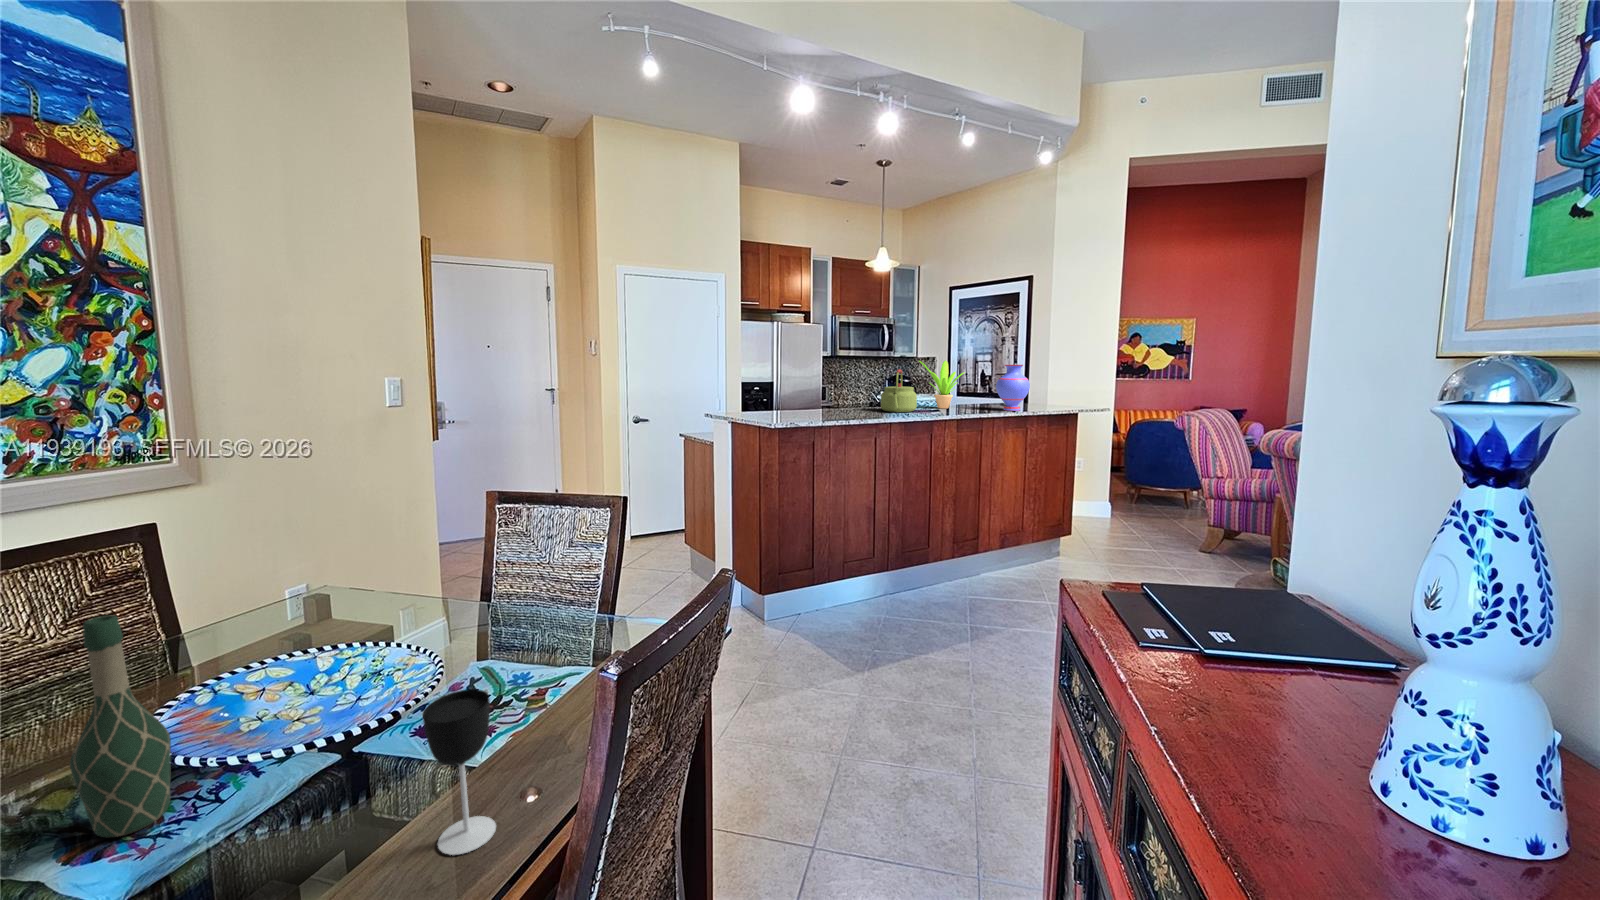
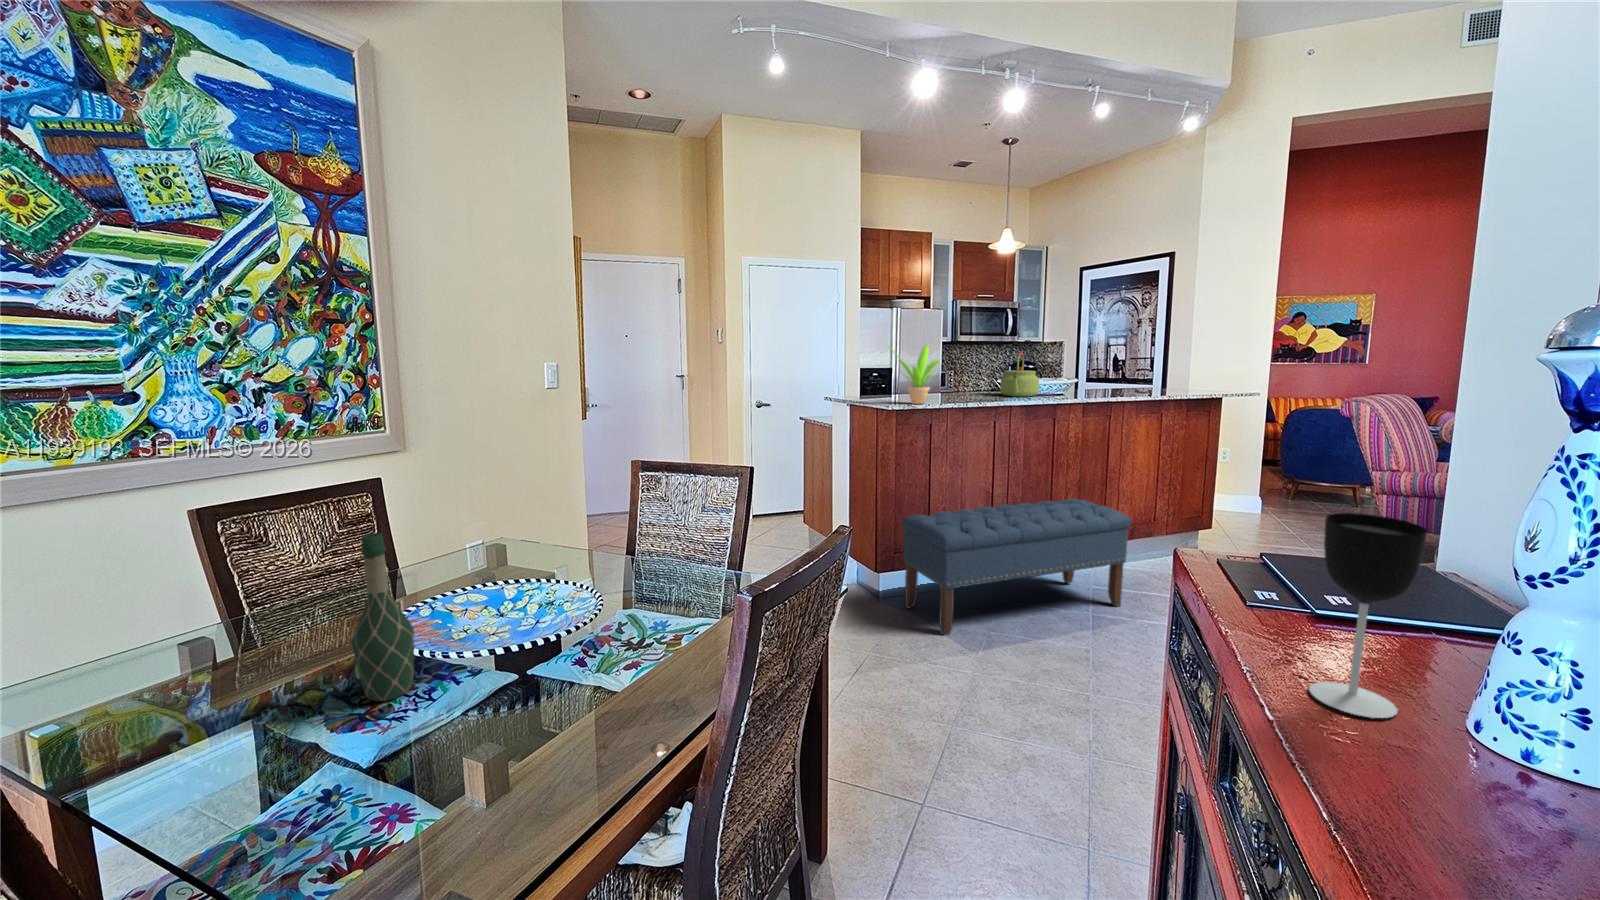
potted plant: present [919,360,965,409] -> present [891,345,940,404]
vase: present [996,365,1030,411] -> none [1127,347,1166,396]
bench: none [788,511,1004,657] -> present [902,499,1131,636]
wine glass: present [423,689,496,855] -> present [1309,513,1427,718]

